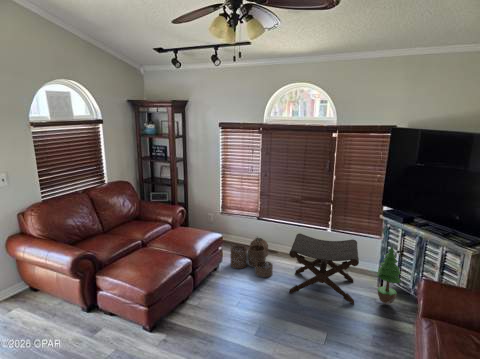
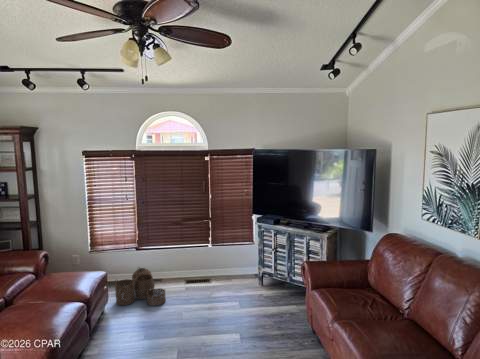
footstool: present [289,233,359,304] -> none [185,248,249,311]
potted tree: present [377,247,401,305] -> none [261,245,280,296]

